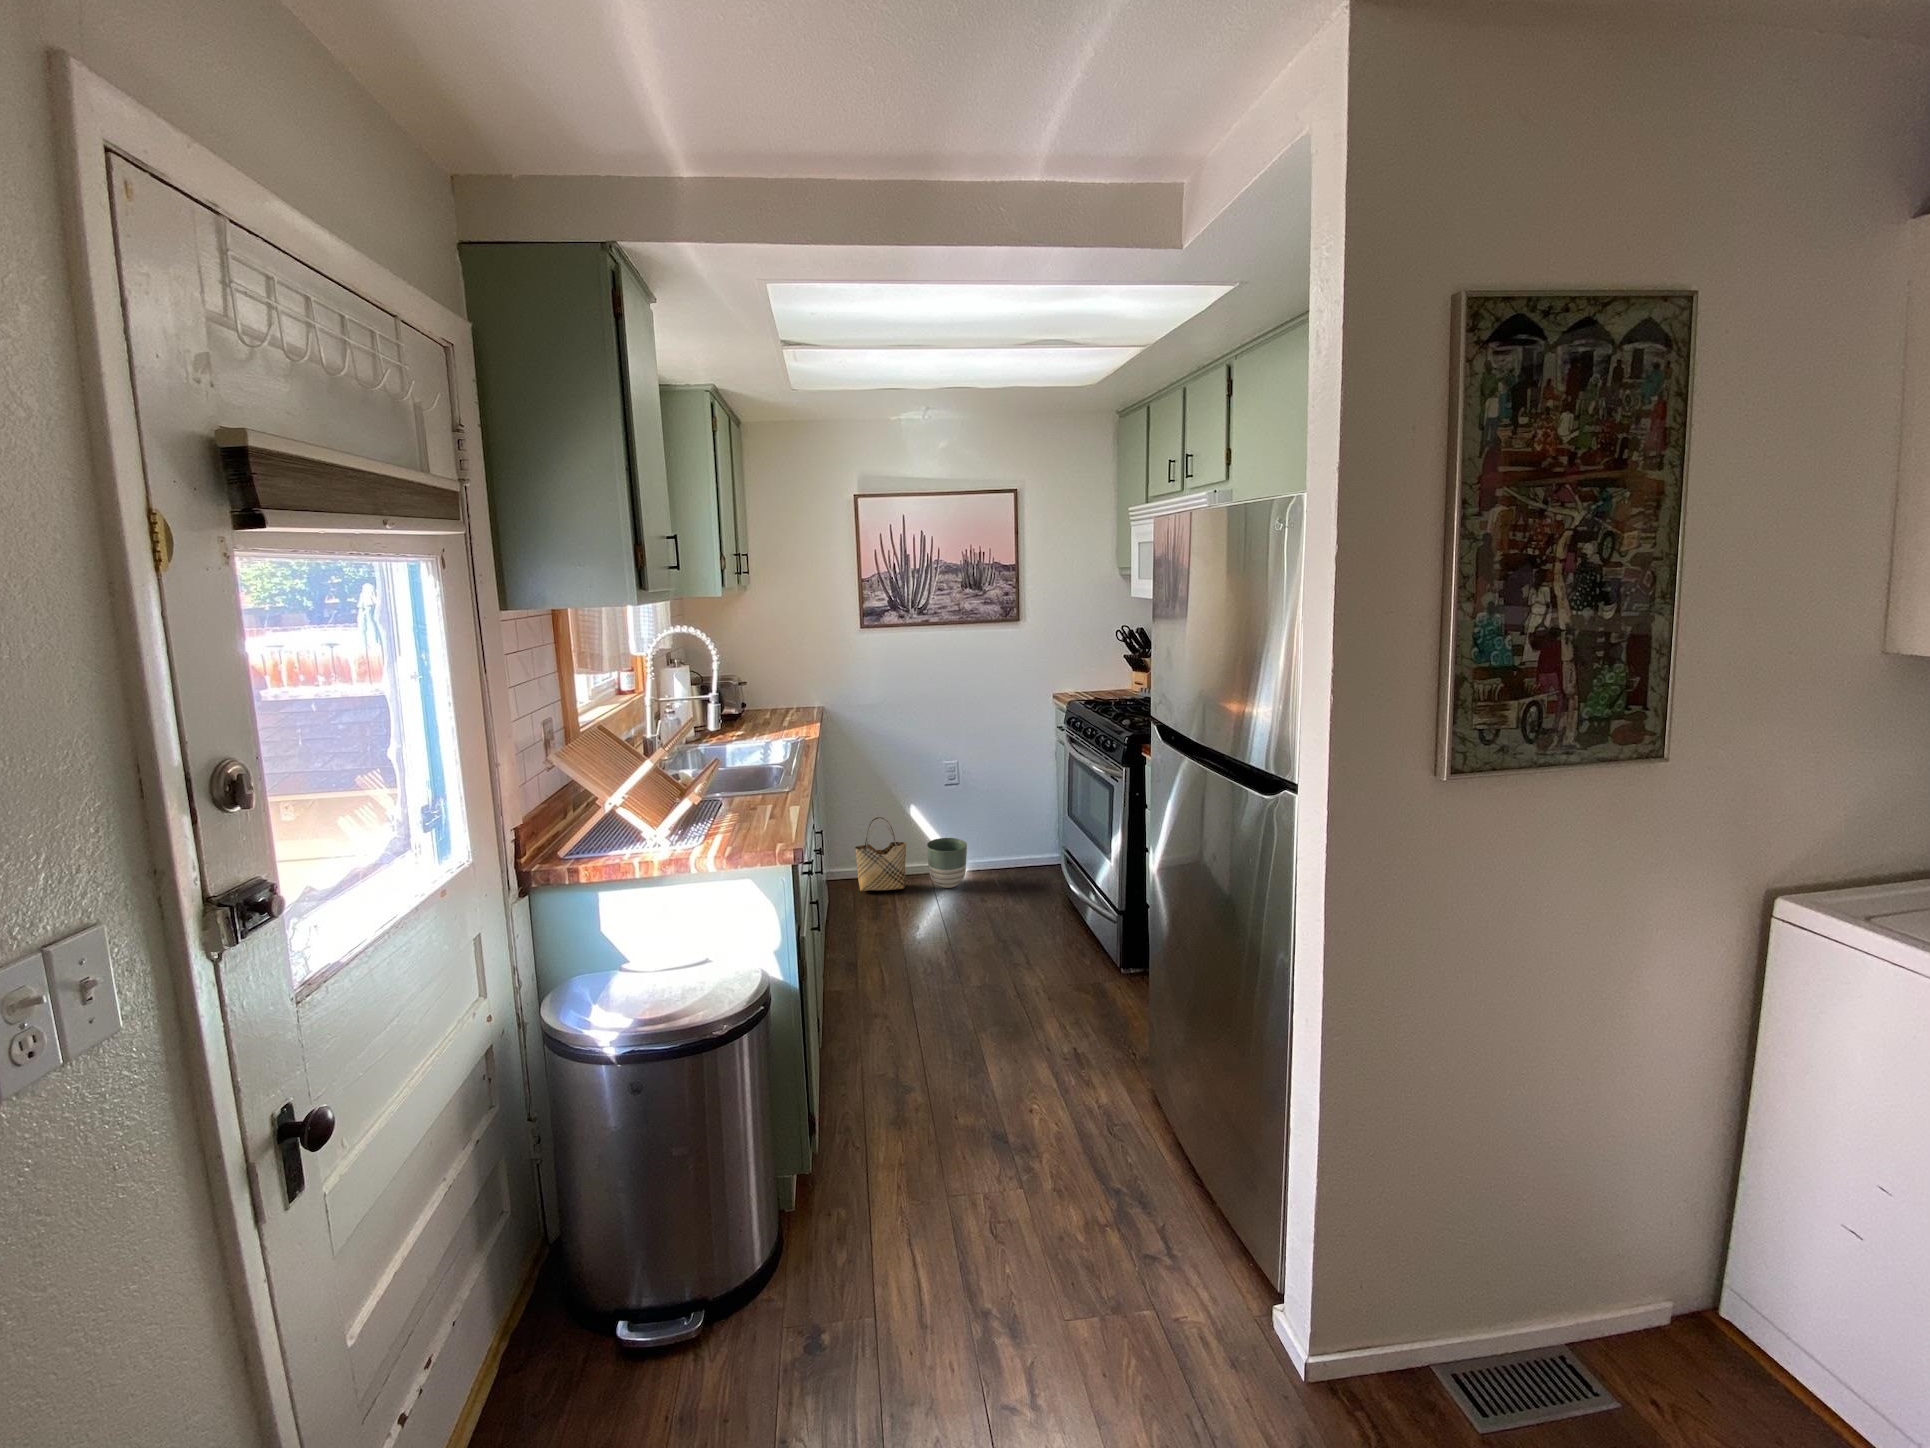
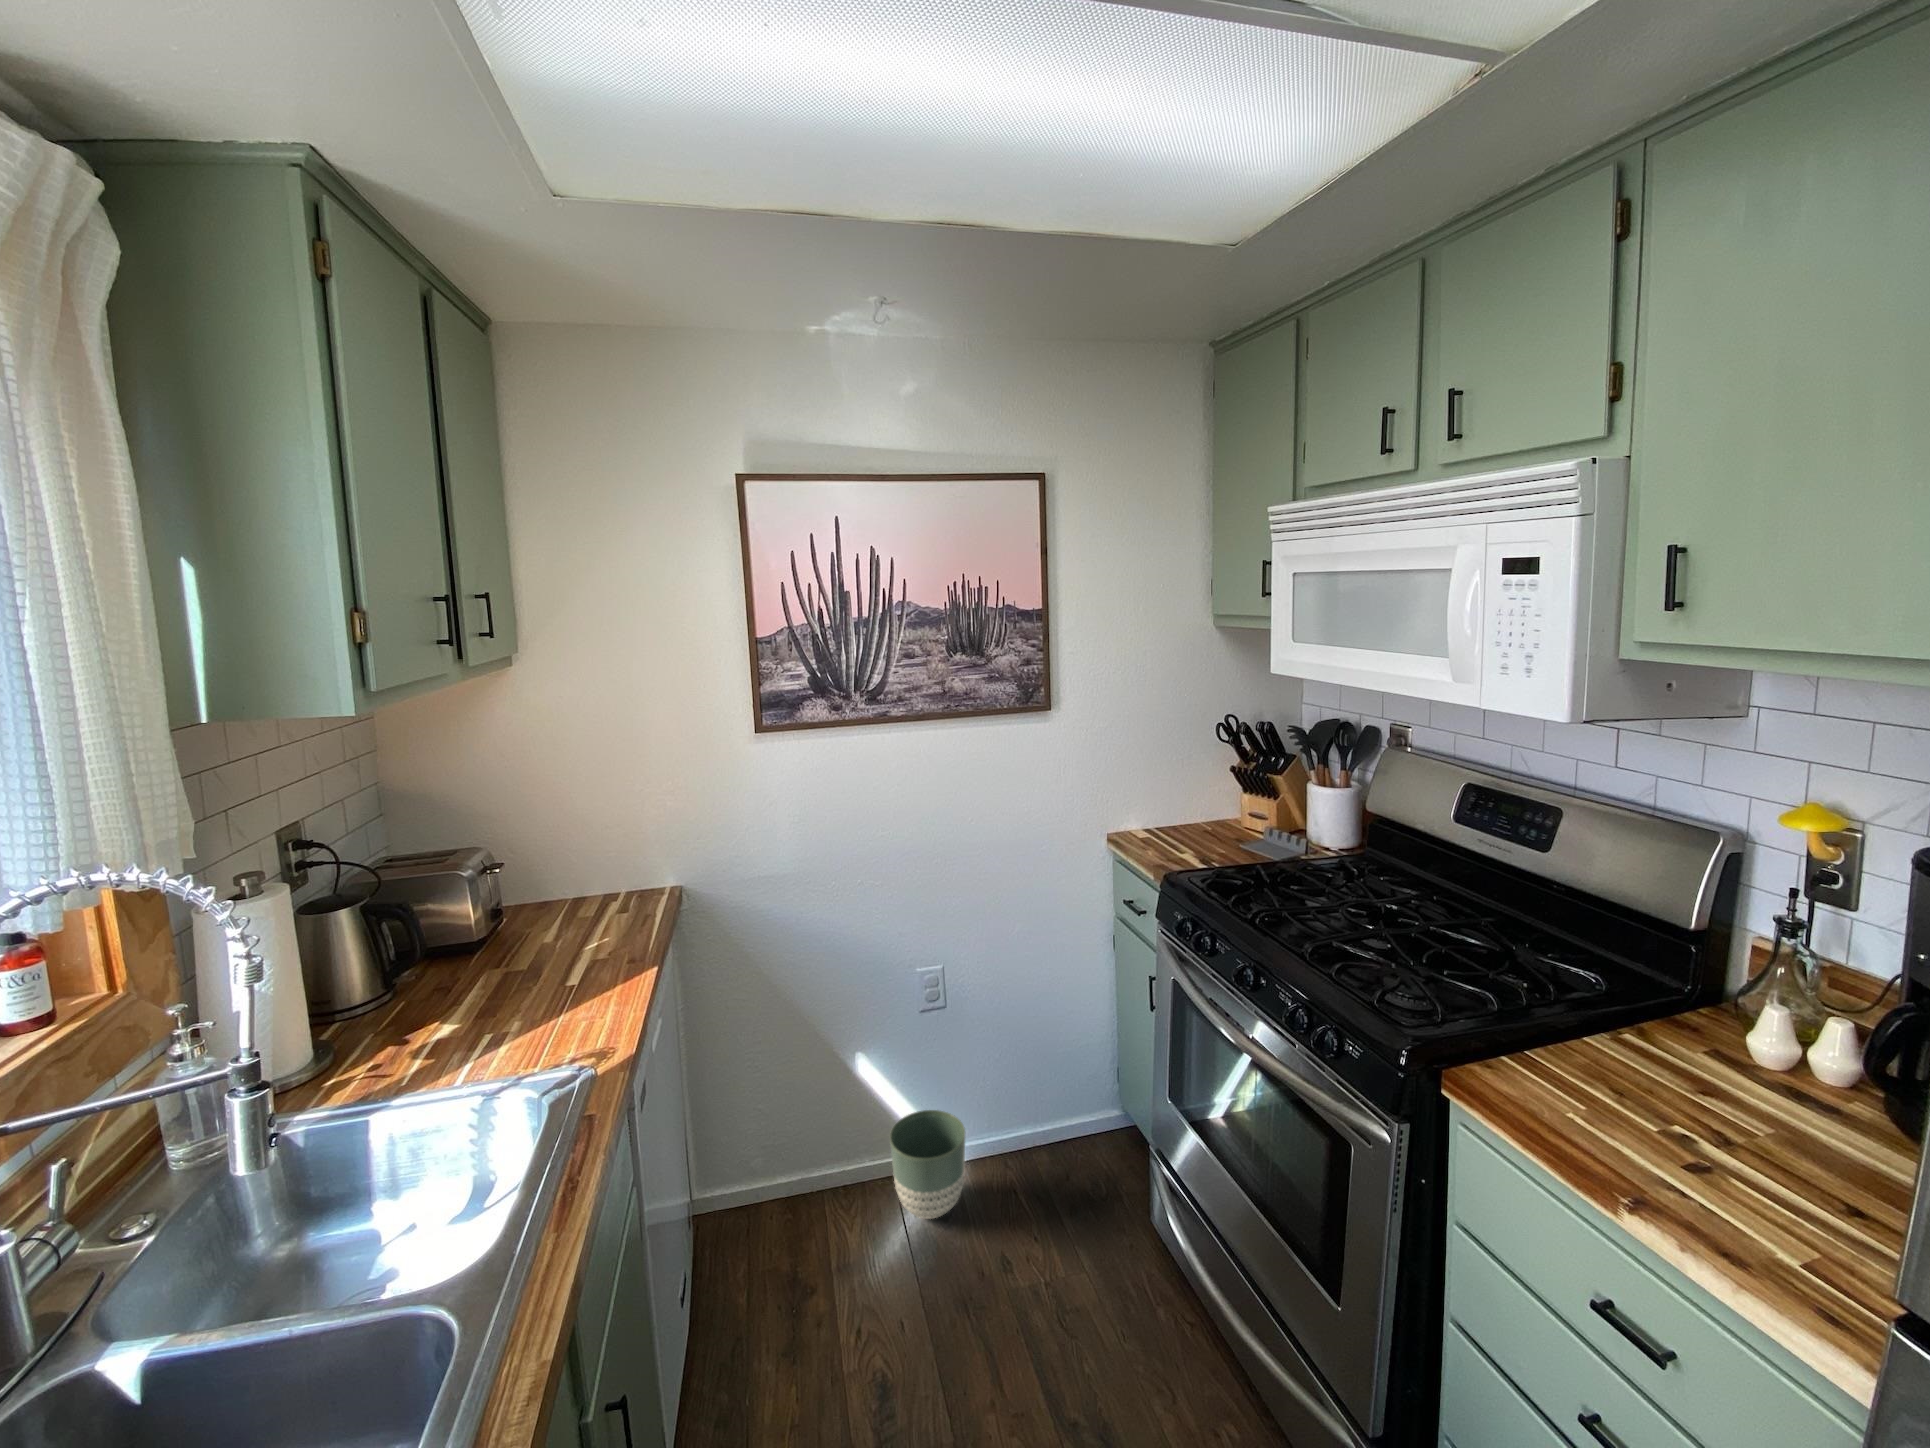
woven basket: present [855,817,906,891] -> none [750,1086,851,1245]

